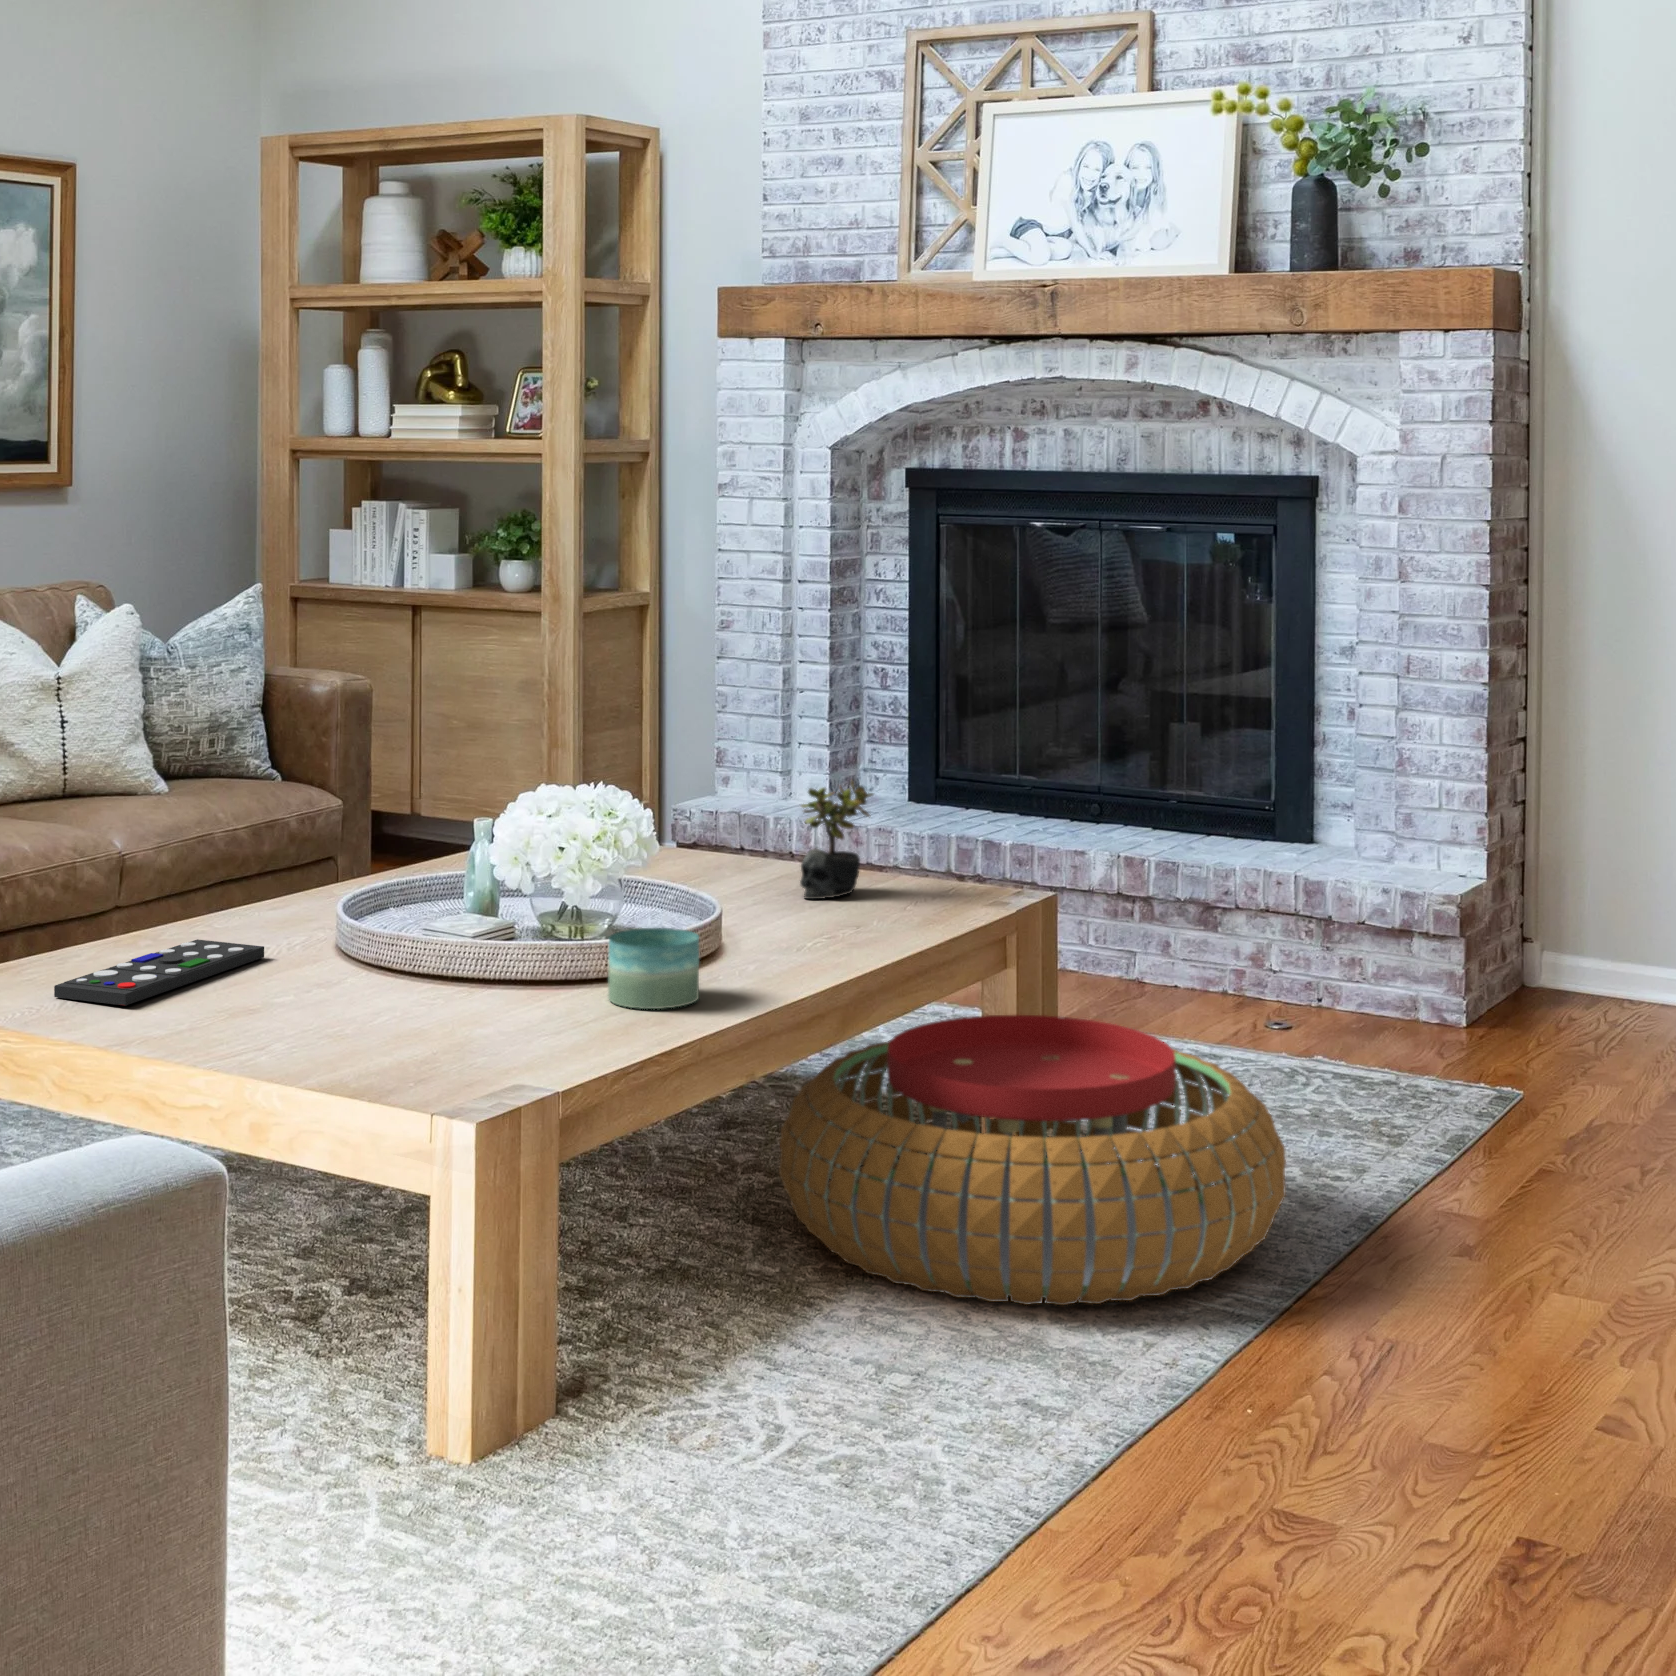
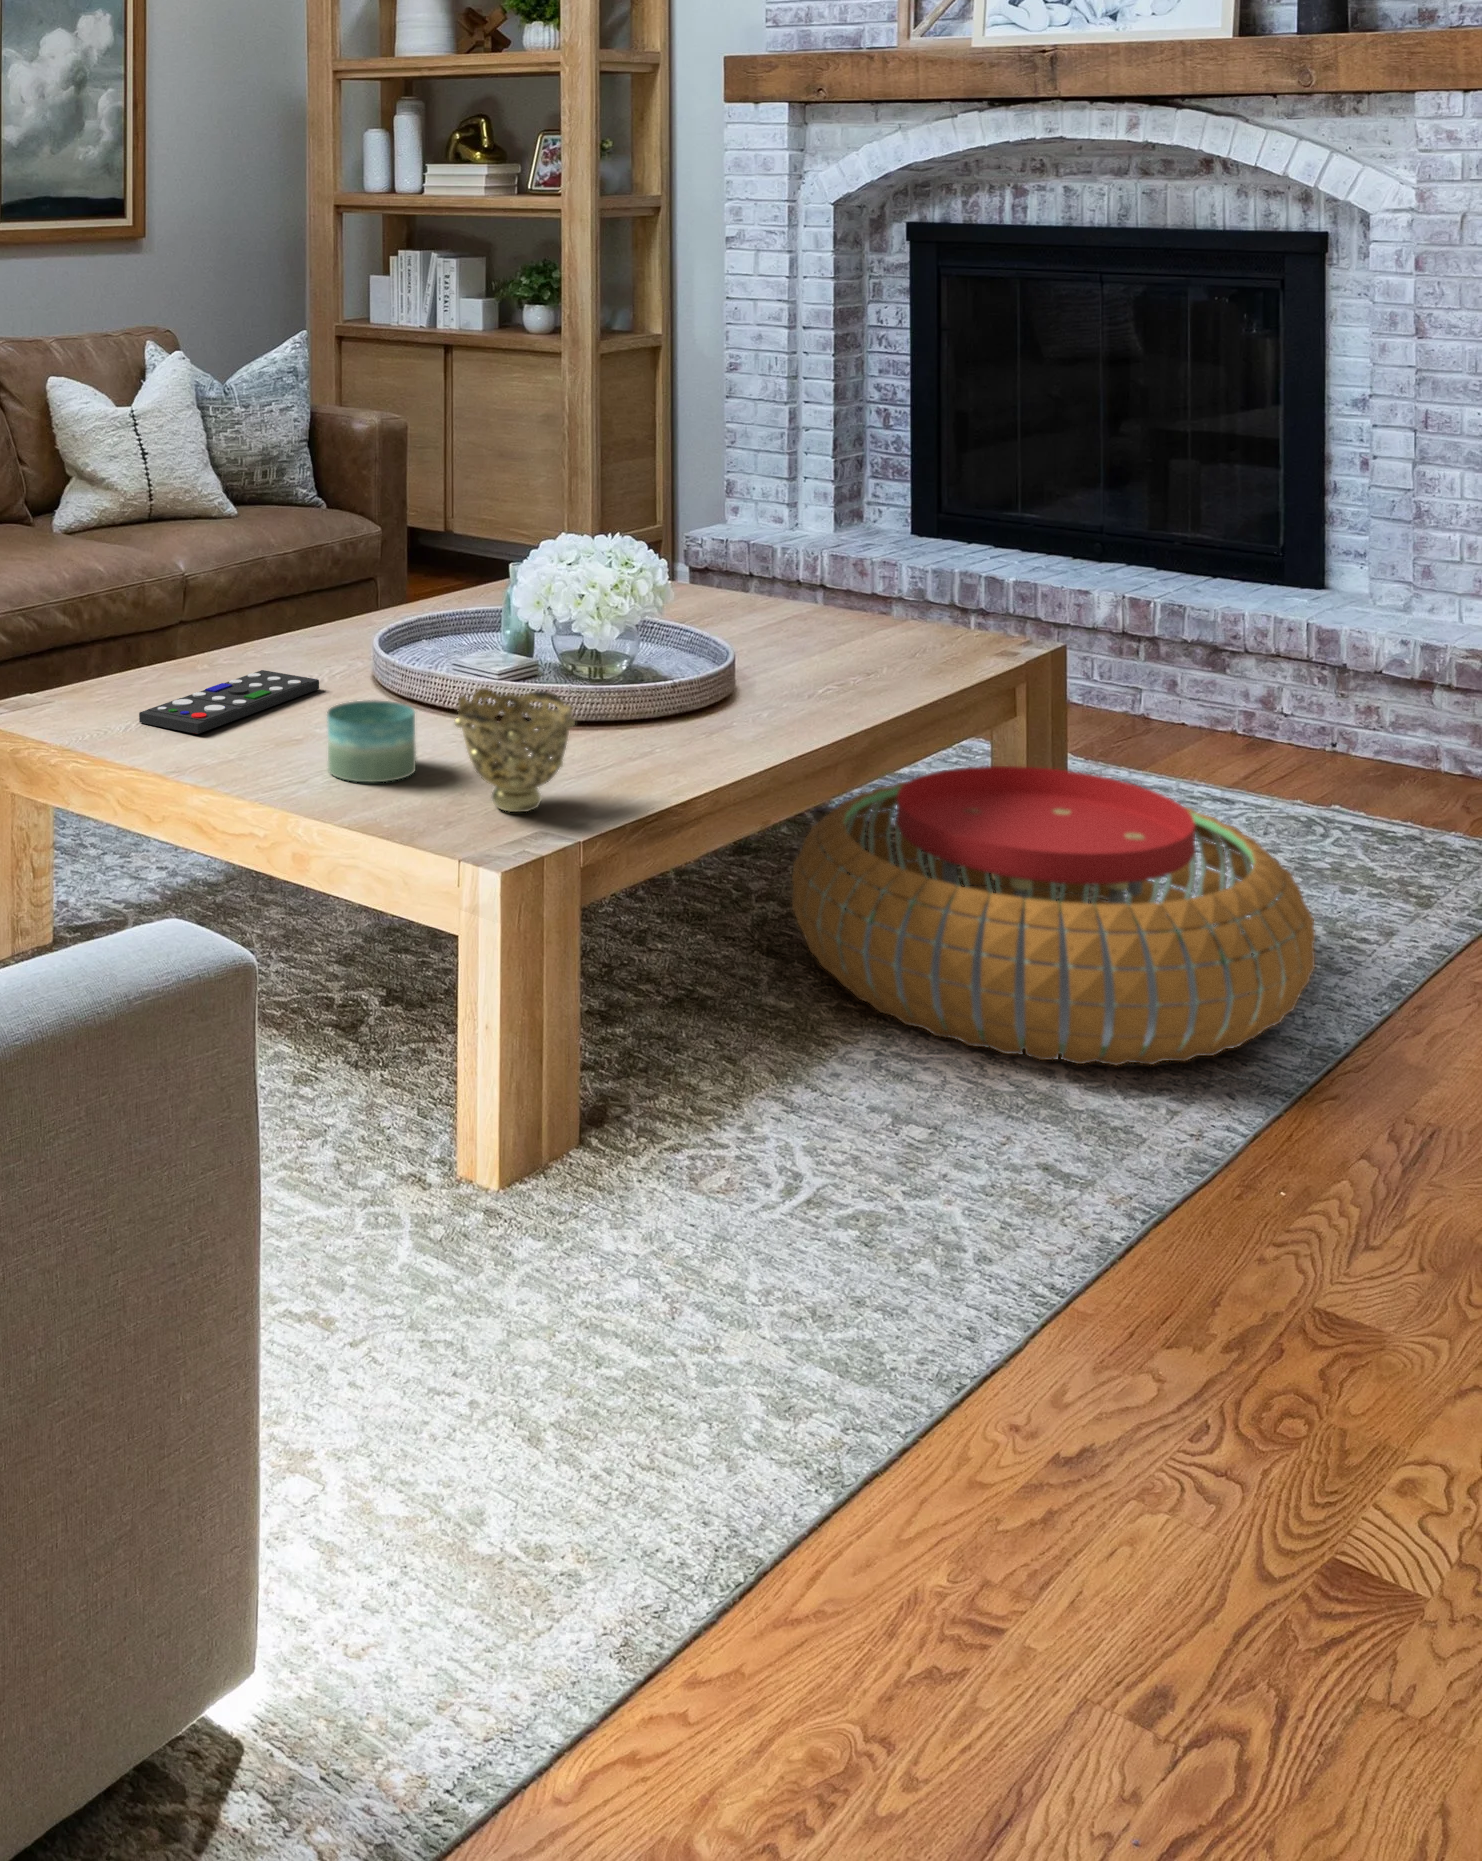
succulent plant: present [800,781,873,899] -> none [808,533,880,645]
candle: present [608,928,699,1009] -> present [327,700,416,782]
decorative bowl: none [424,932,555,1064] -> present [455,688,575,812]

